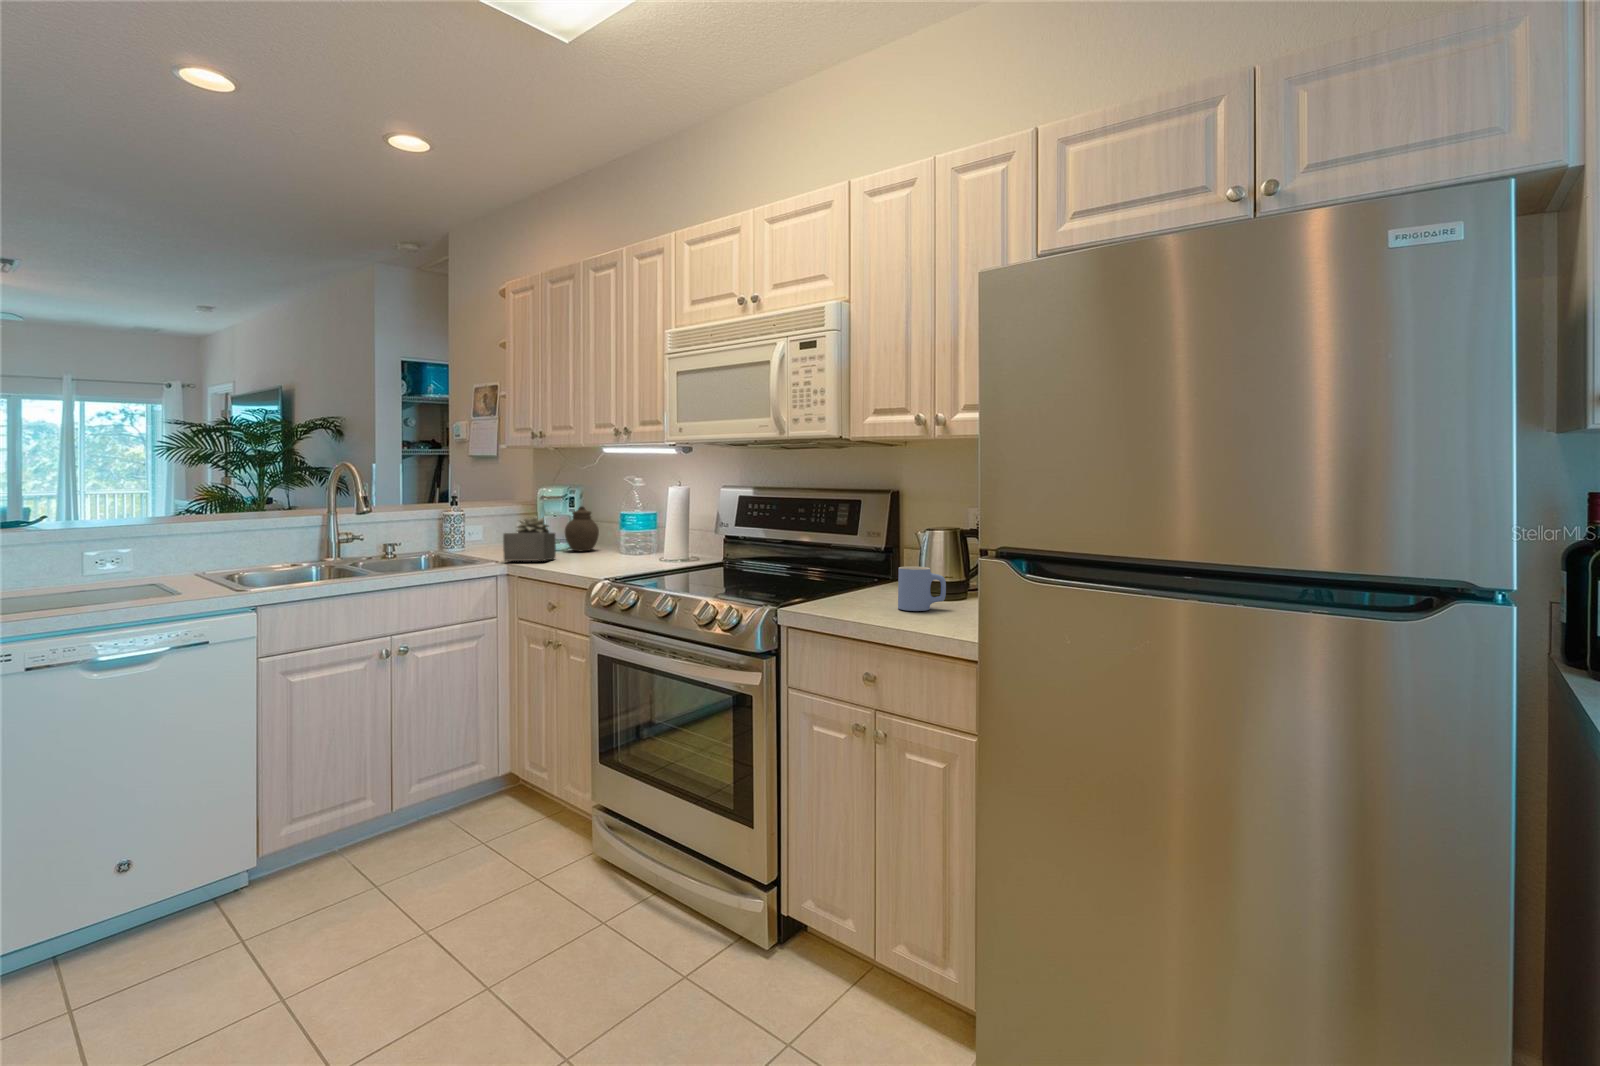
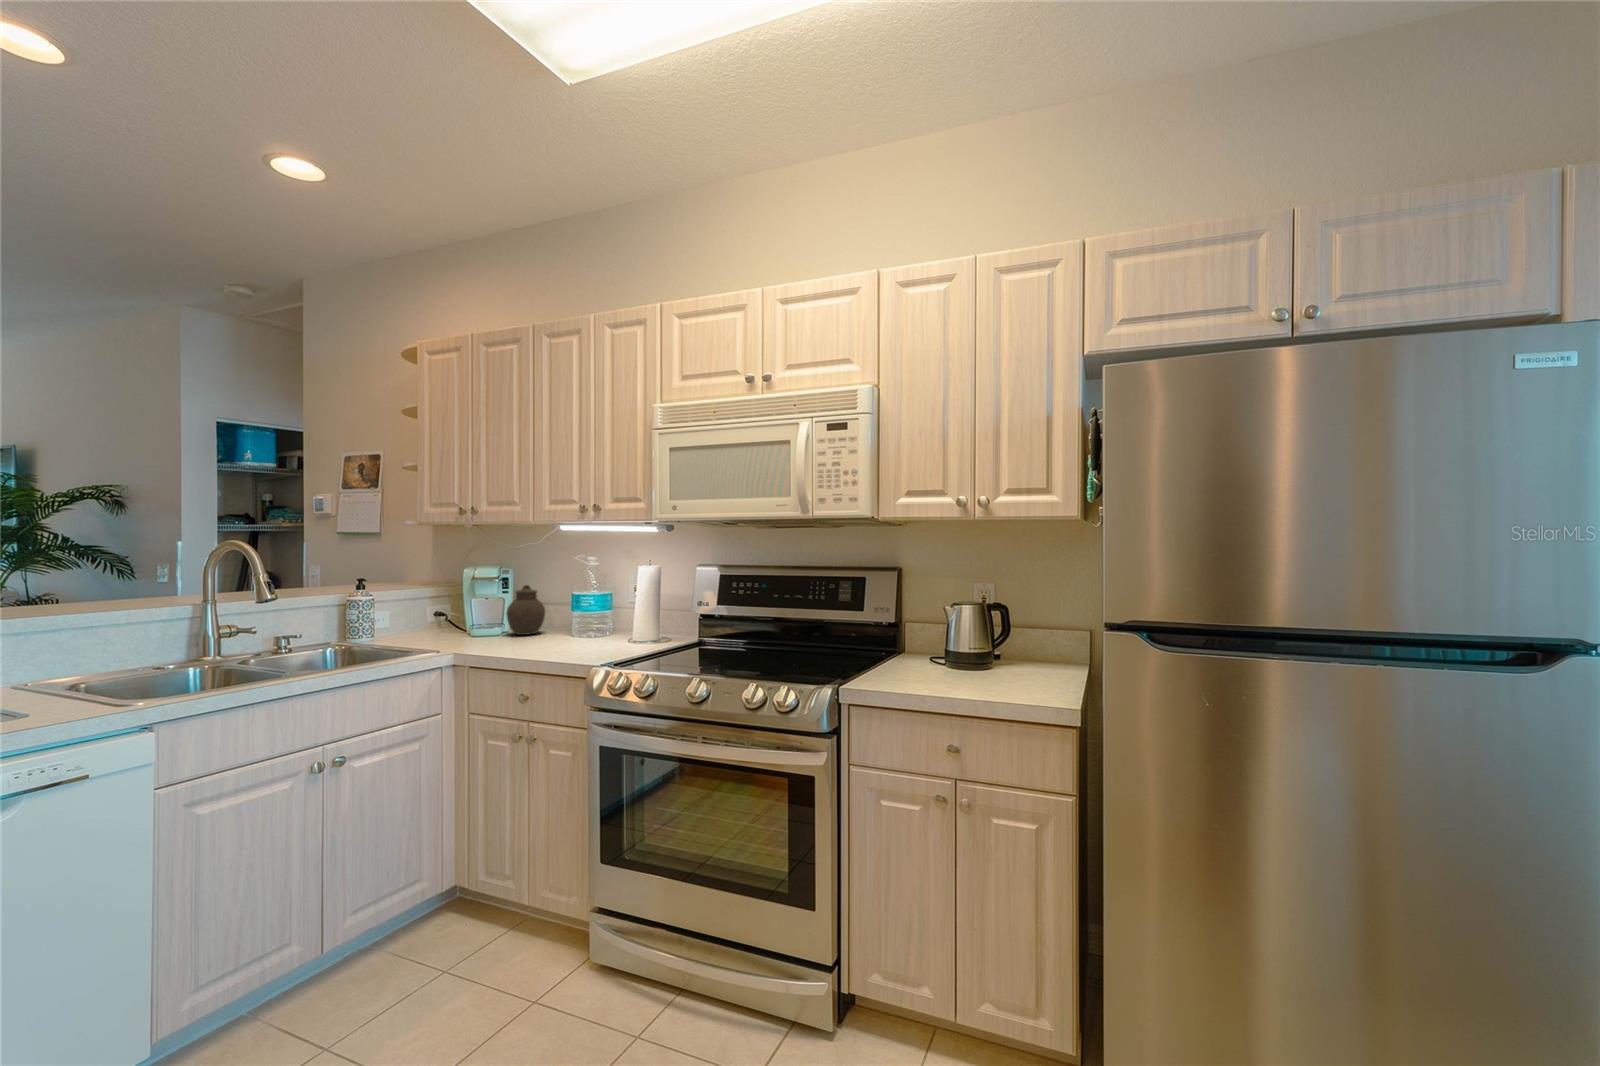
succulent plant: present [503,517,556,561] -> none [449,599,508,652]
mug: present [898,566,946,611] -> none [960,649,1007,696]

